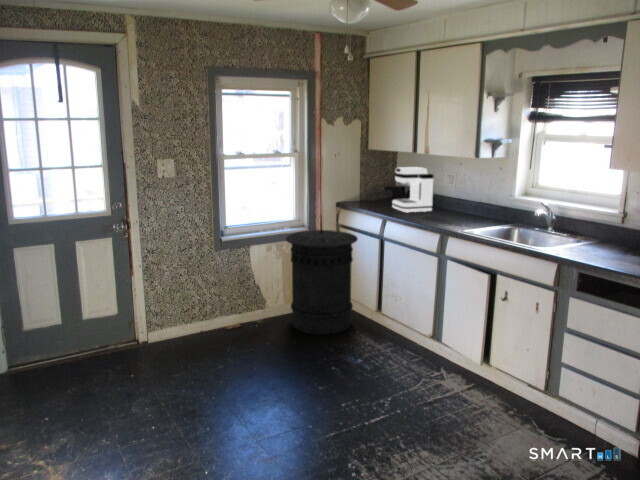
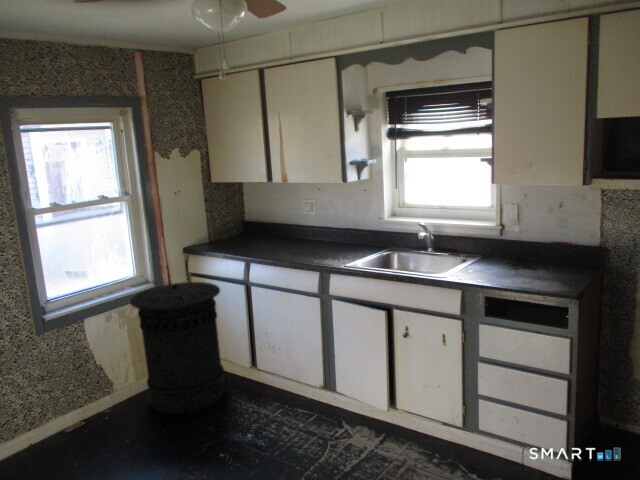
coffee maker: present [385,167,433,213] -> none [242,197,298,251]

